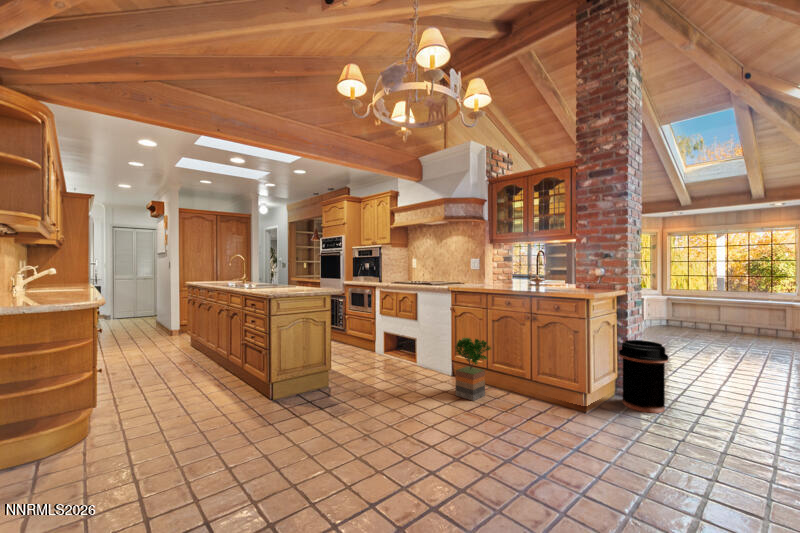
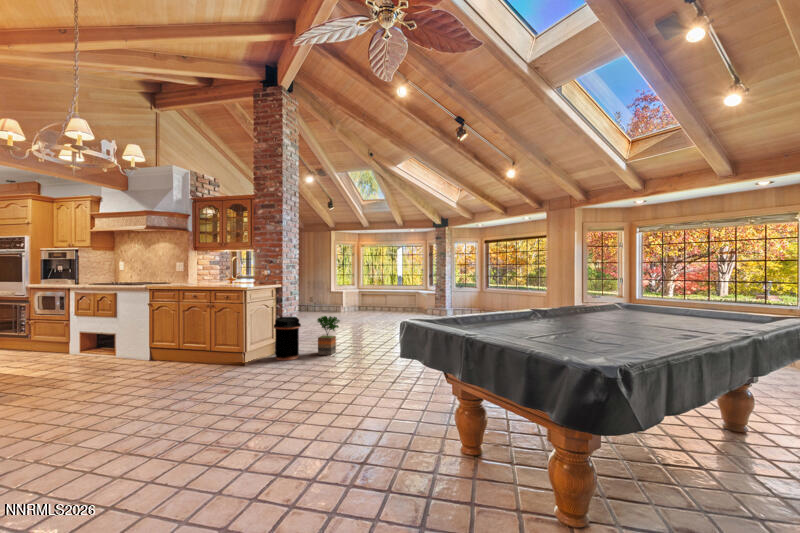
potted tree: present [455,338,491,401] -> present [317,316,340,355]

